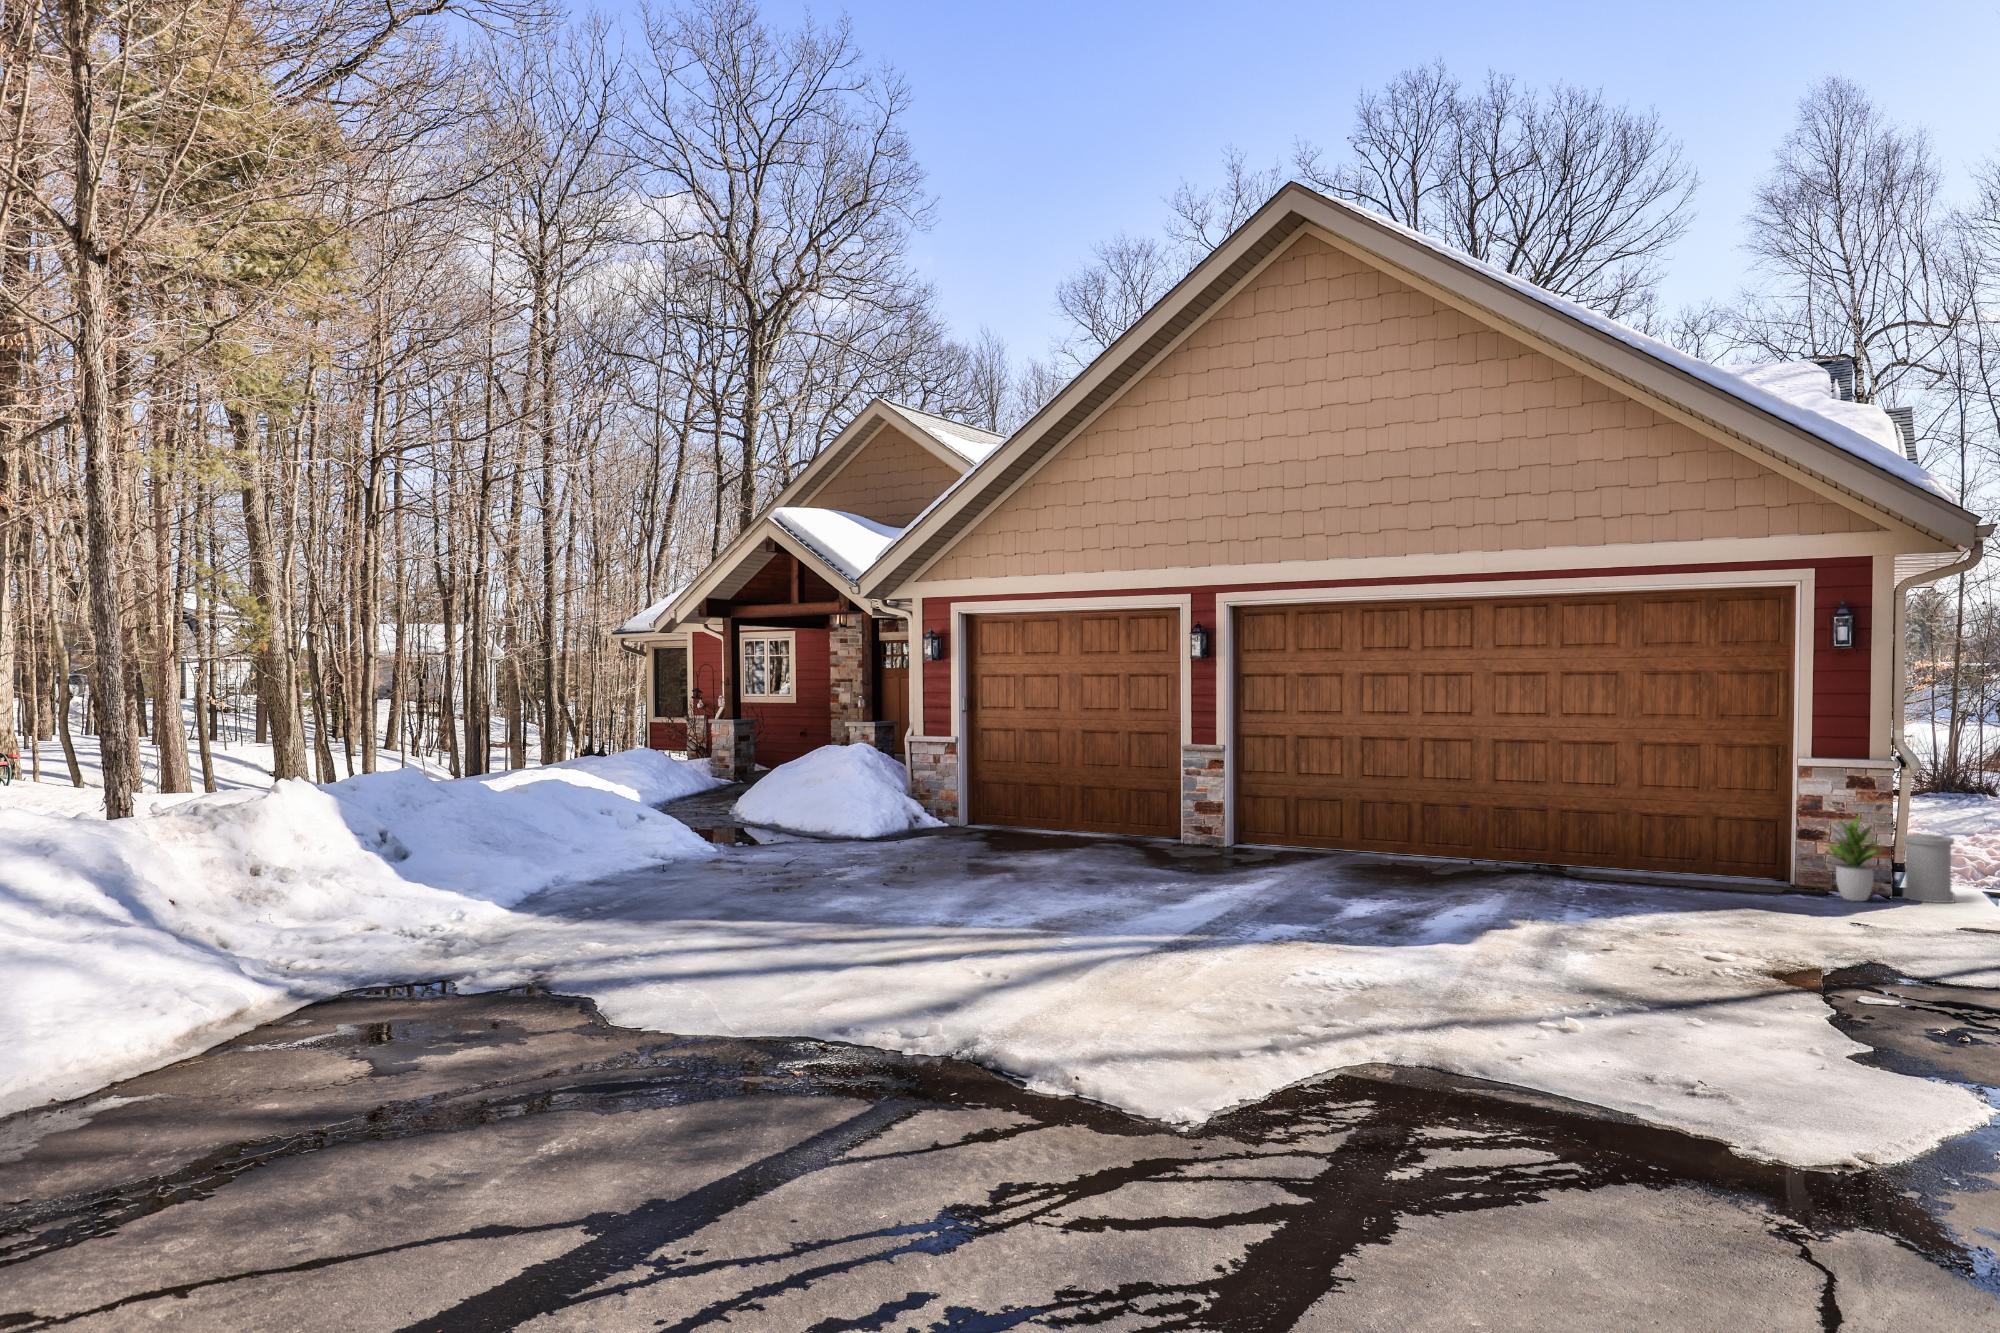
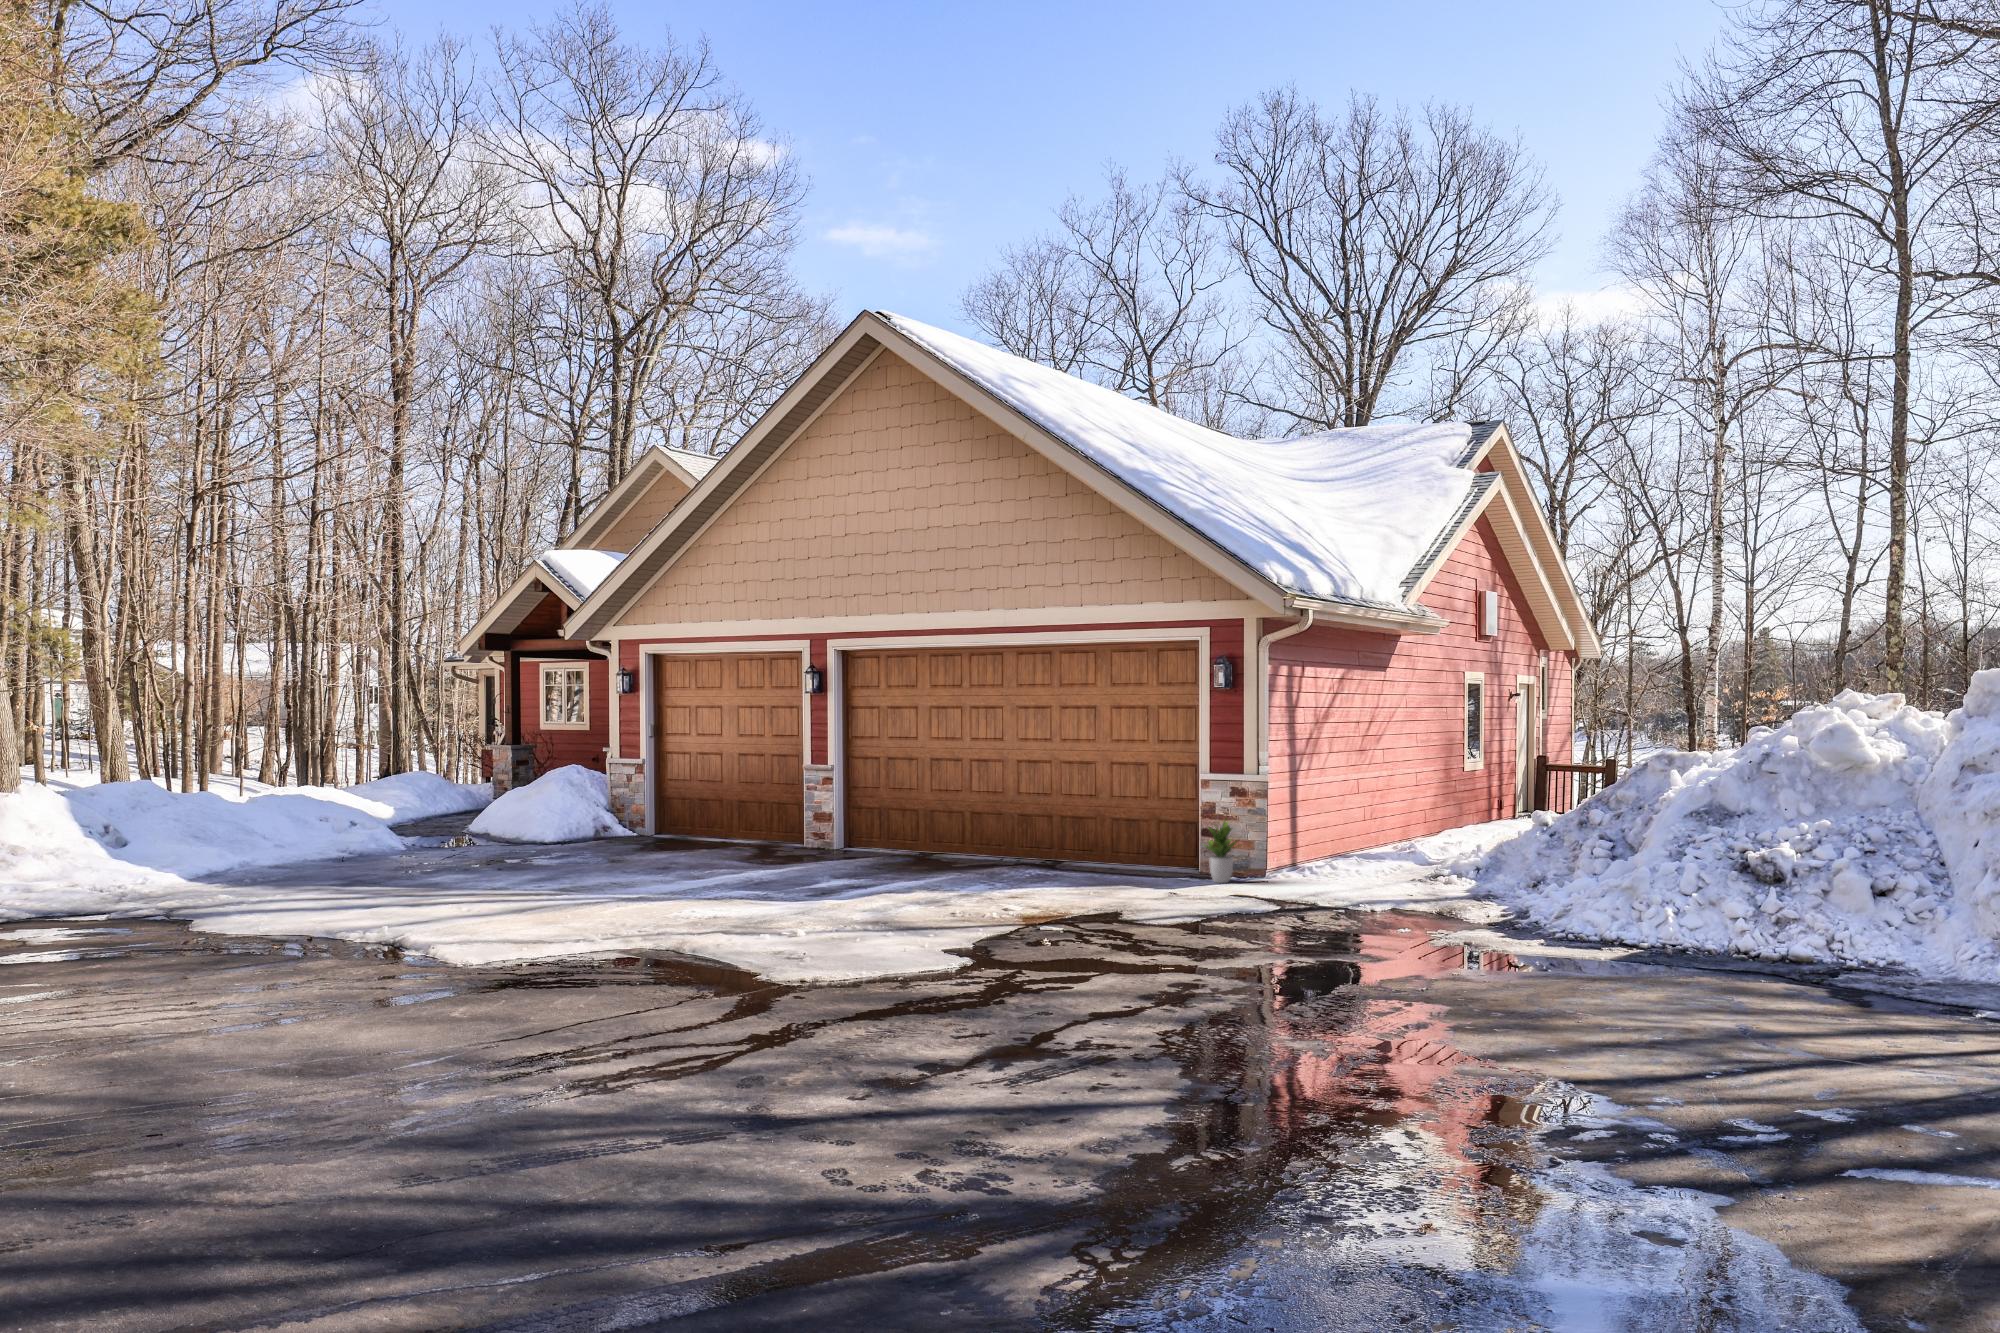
trash can: present [1903,834,1955,903] -> none [1262,832,1294,884]

